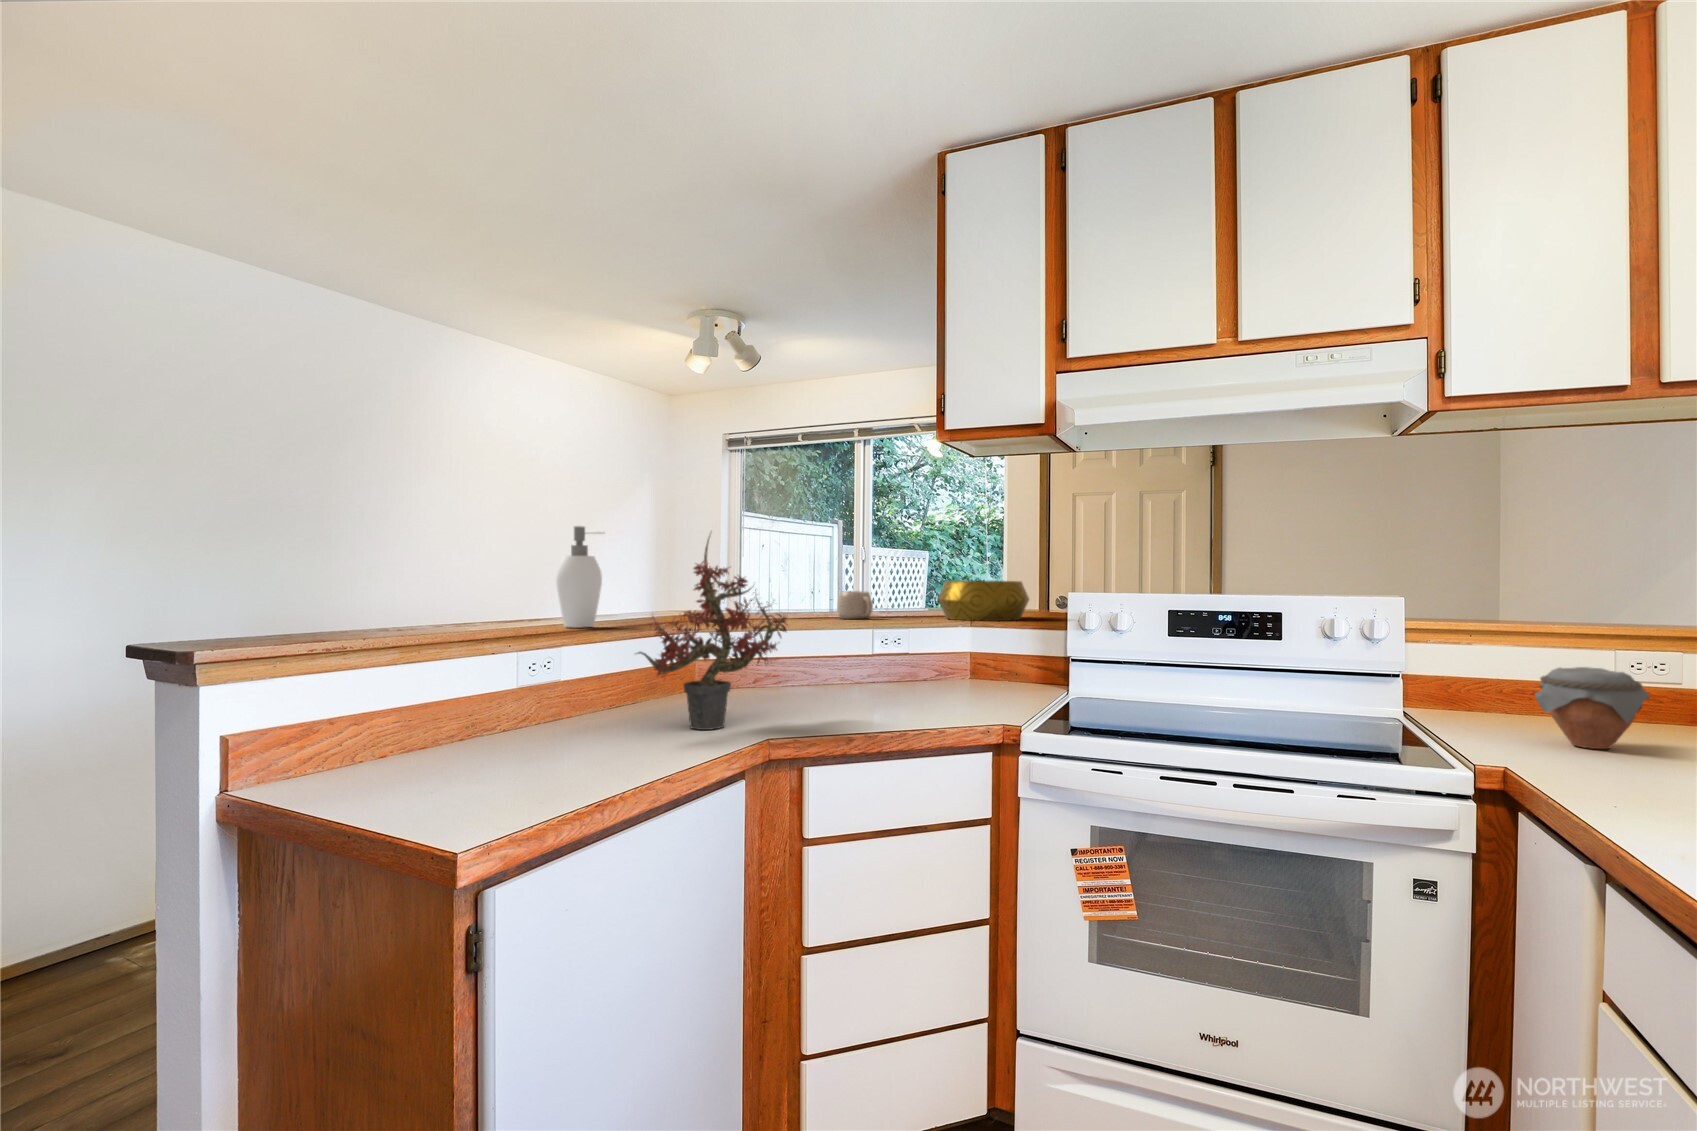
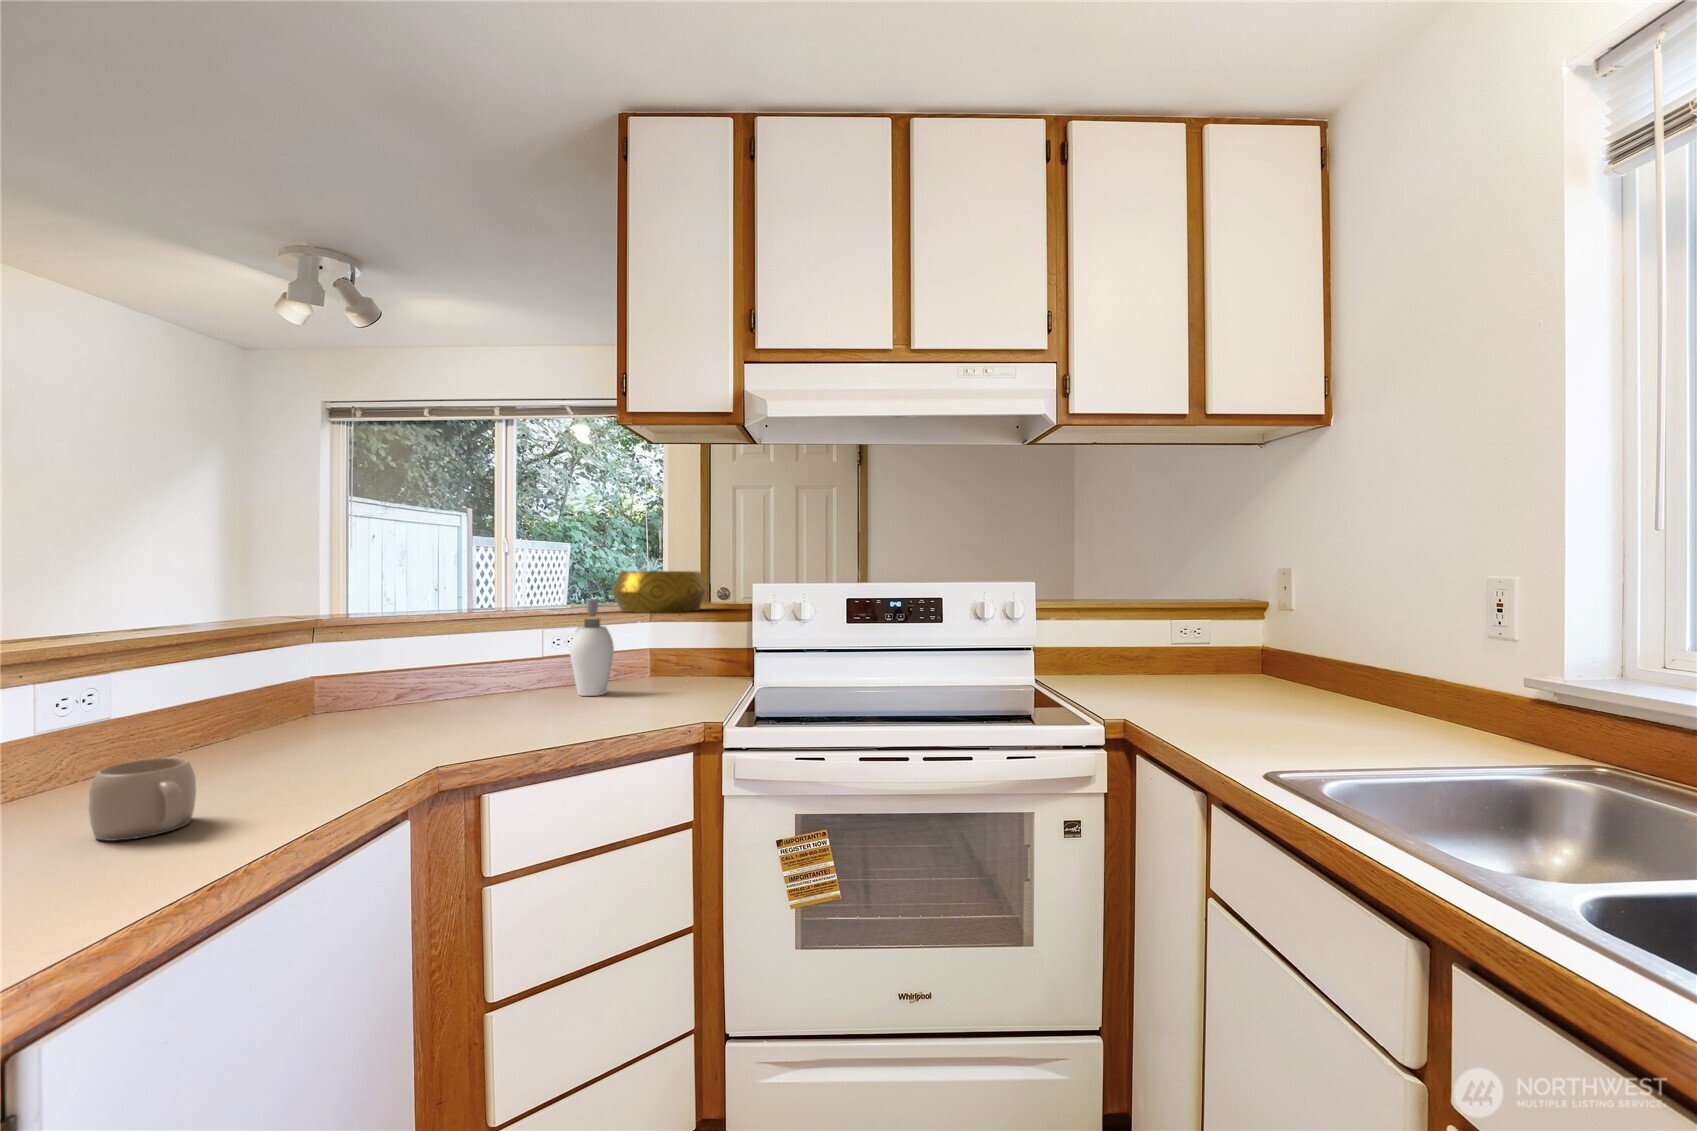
soap dispenser: present [556,526,602,628] -> present [570,599,625,696]
potted plant: present [637,537,786,730] -> none [225,508,448,763]
mug: present [838,591,873,619] -> present [89,758,196,841]
jar: present [1535,667,1650,749] -> none [1130,635,1201,699]

